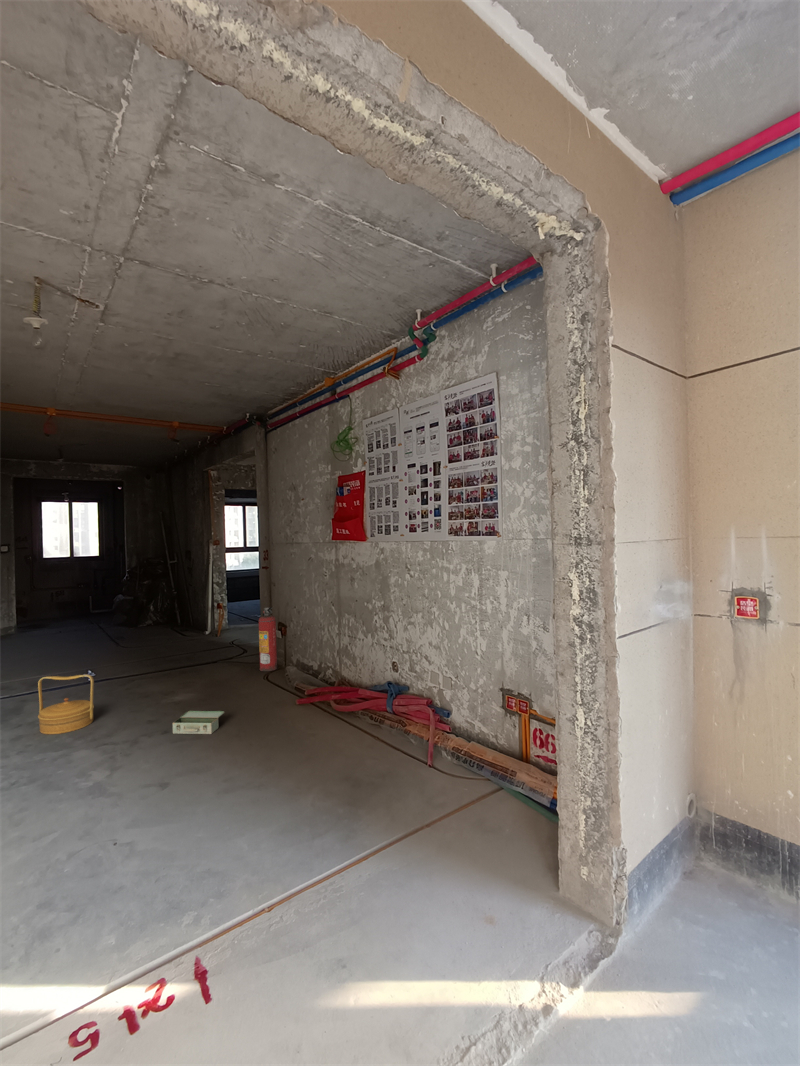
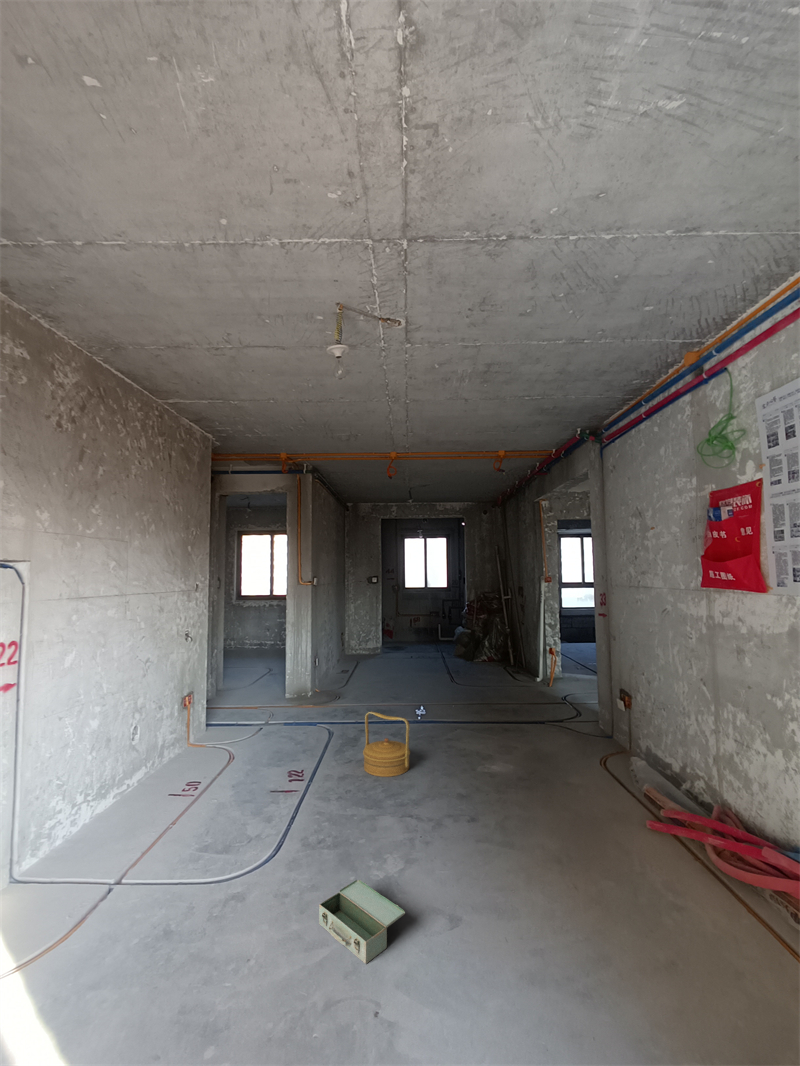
fire extinguisher: present [259,607,277,671] -> none [592,667,618,751]
toolbox: present [173,711,224,734] -> present [319,880,405,964]

